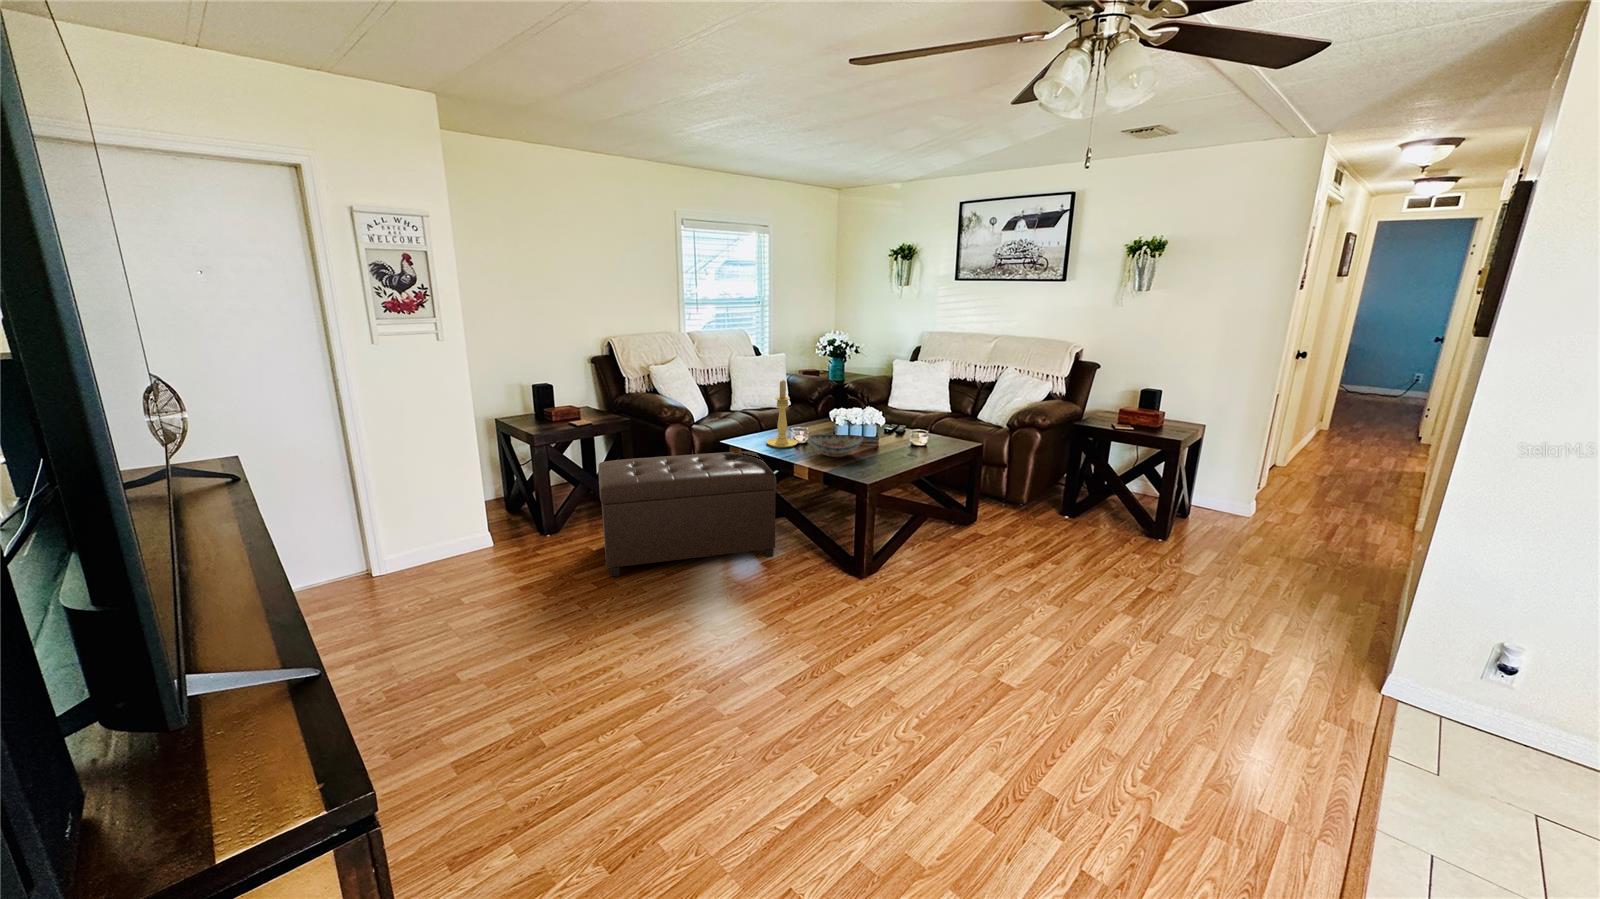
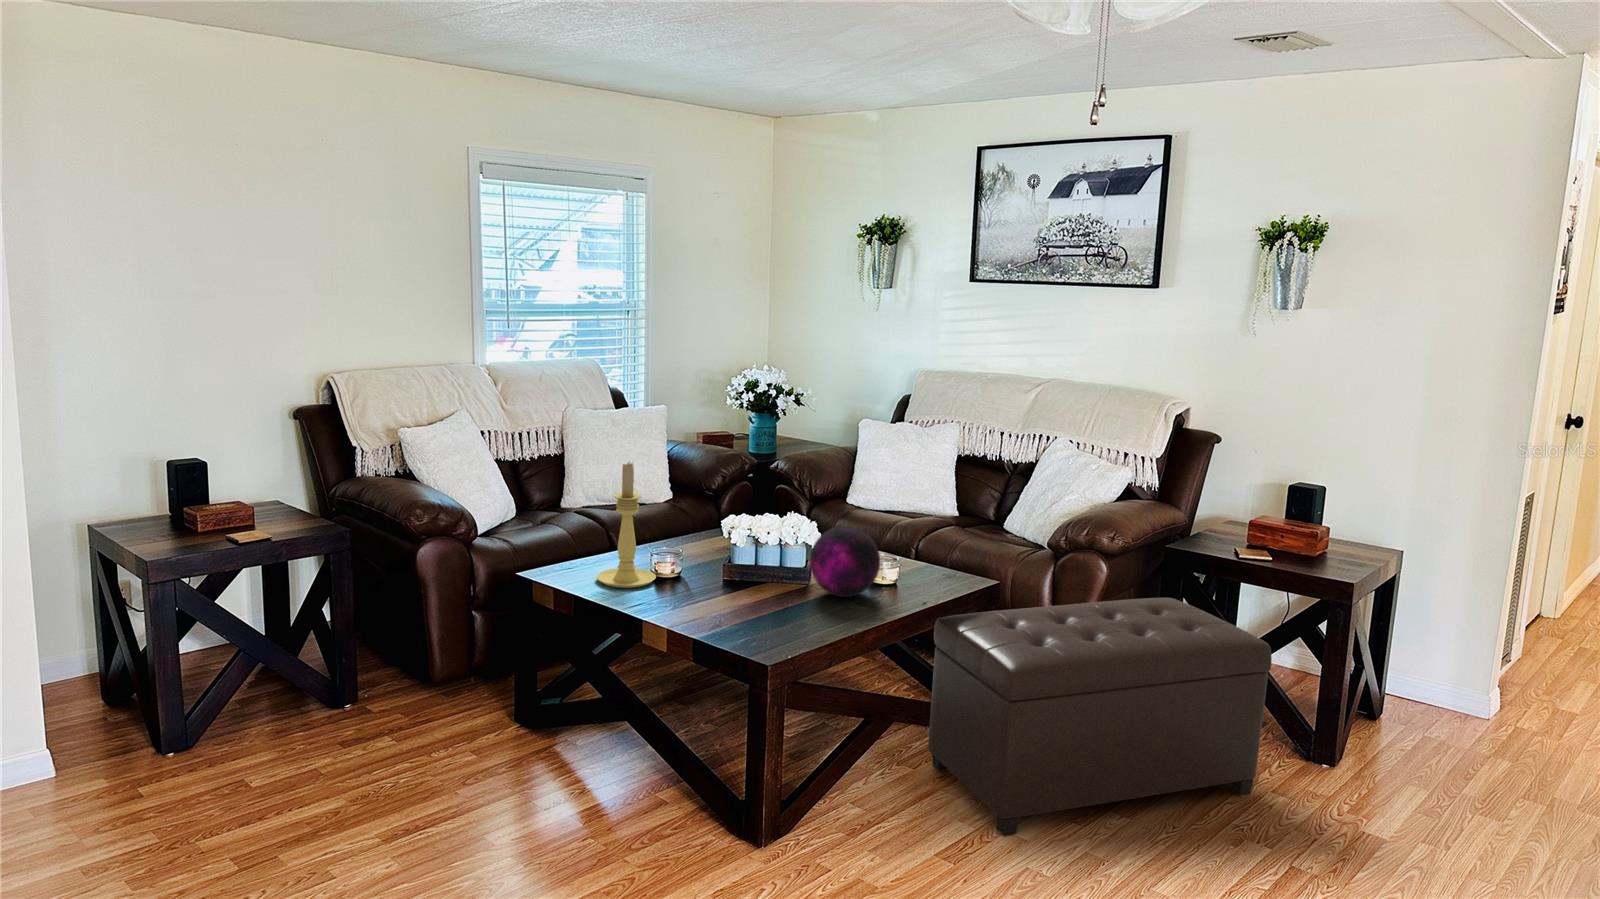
decorative orb: none [881,413,920,451] -> present [810,526,880,597]
decorative bowl: present [809,434,863,457] -> none [669,565,773,609]
ottoman: present [598,452,776,577] -> present [928,598,1272,836]

